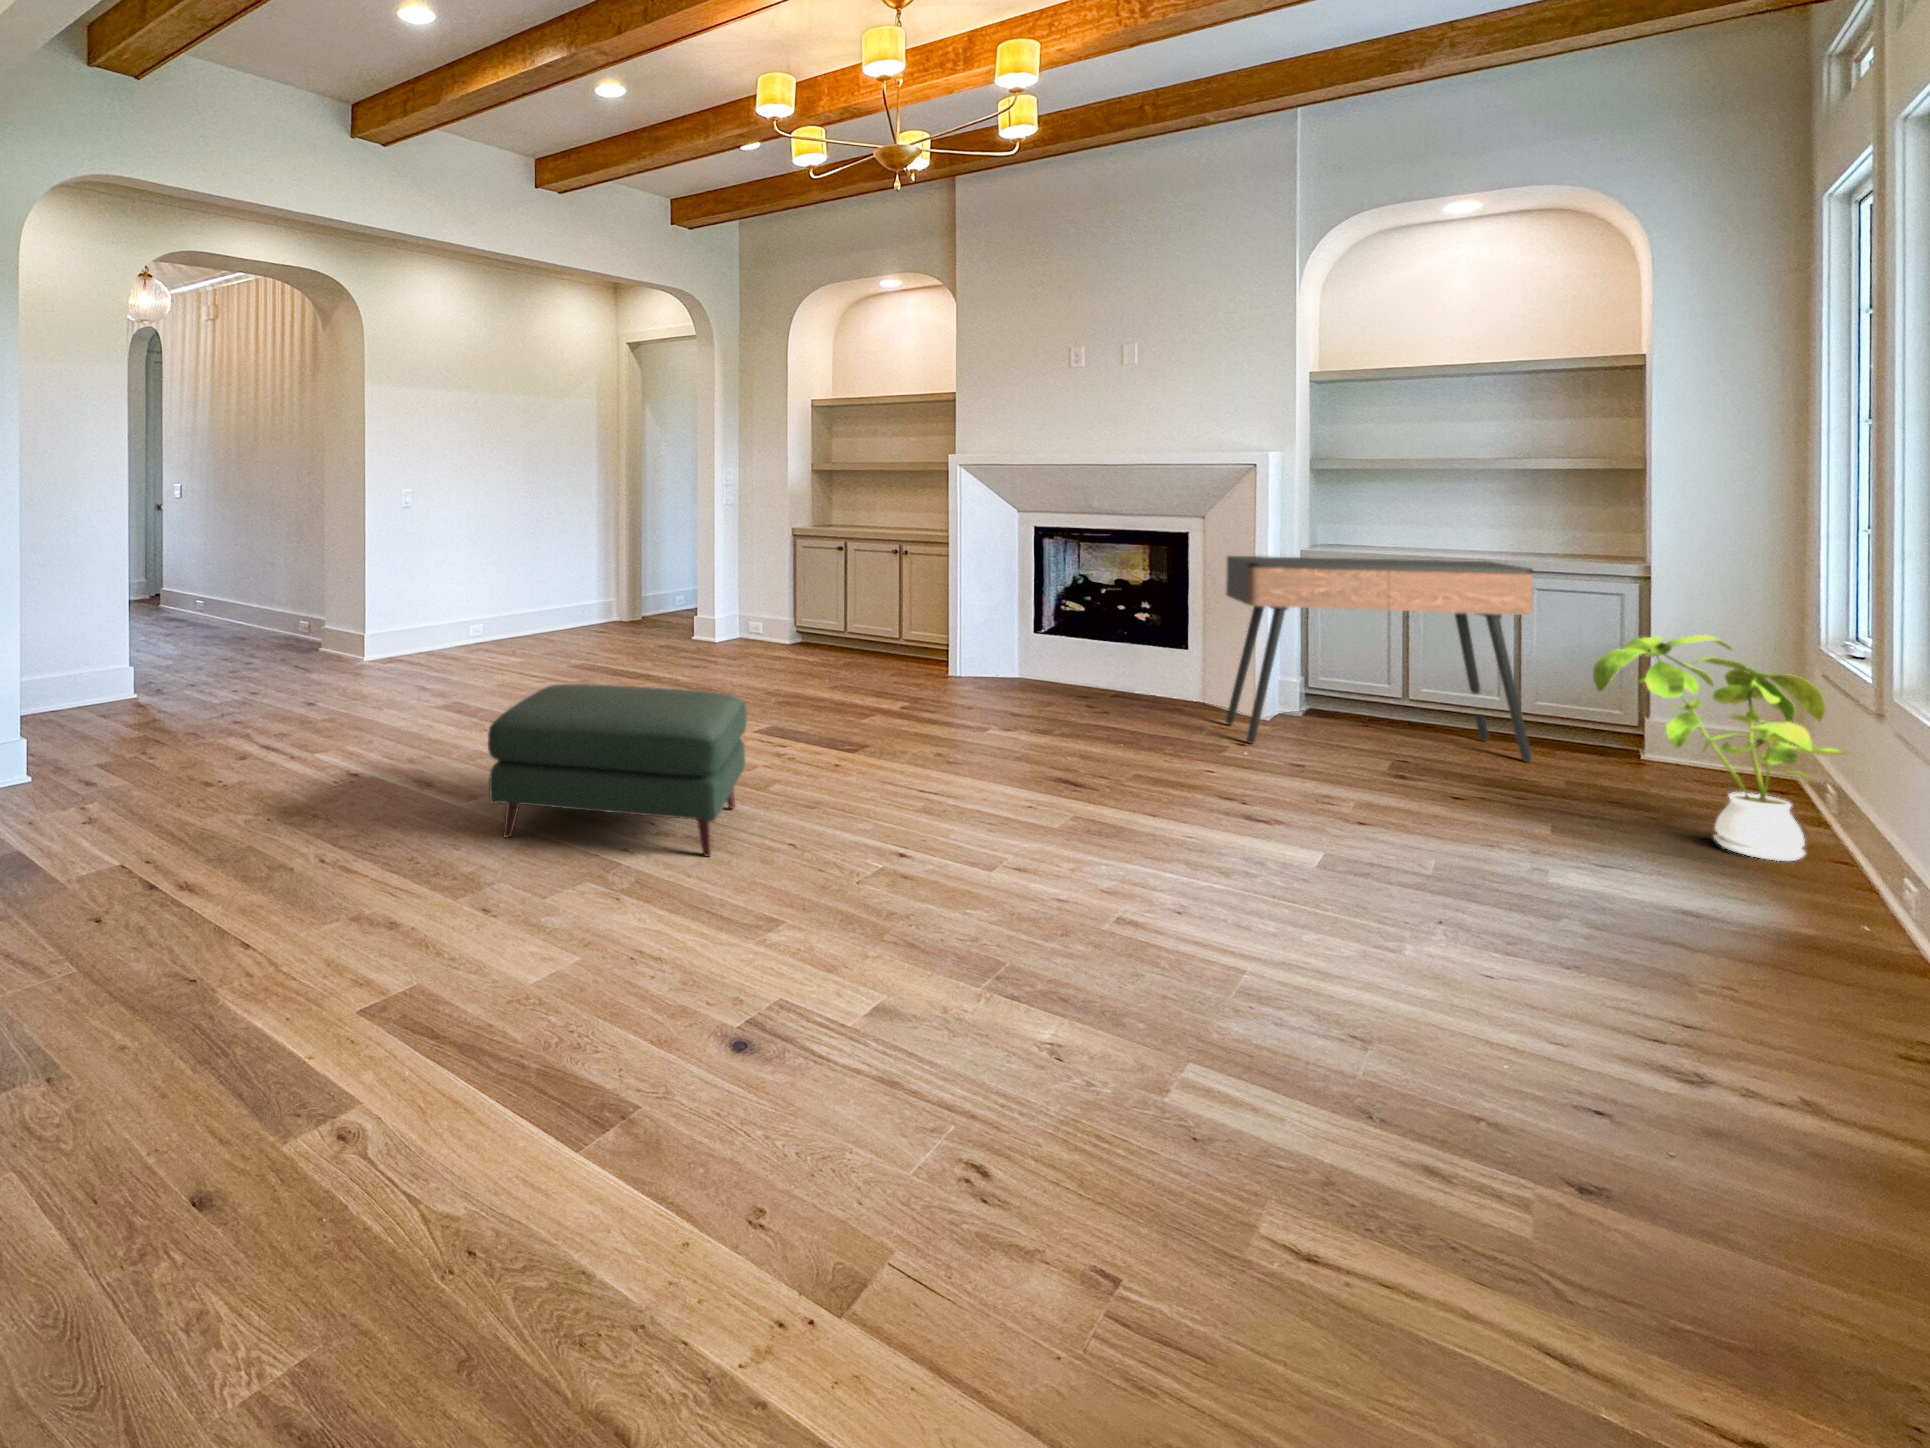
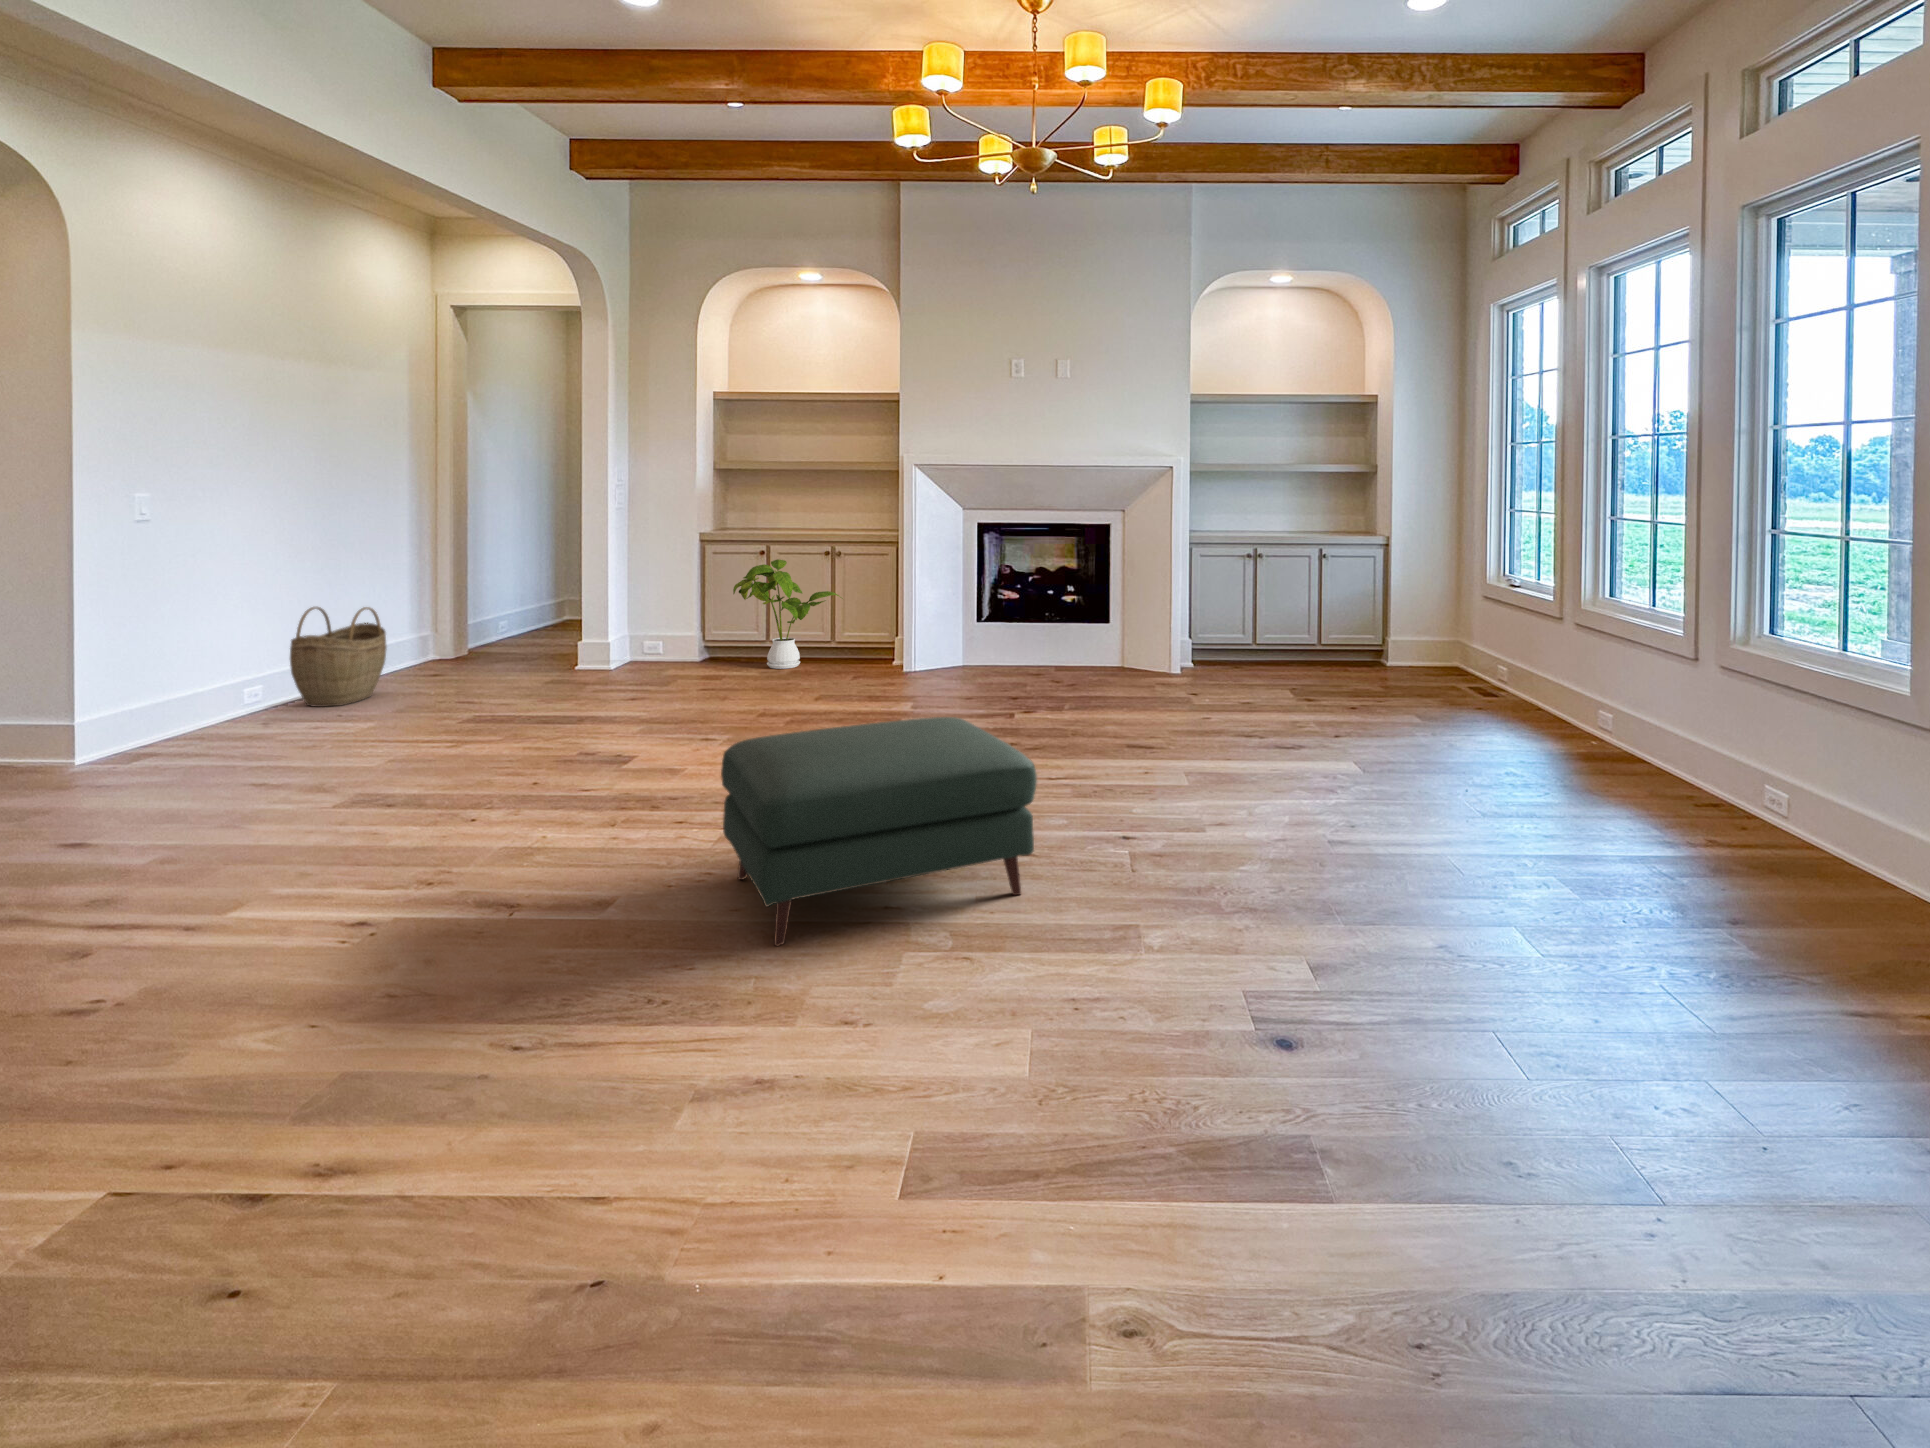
console table: present [1226,556,1533,762] -> none [1167,539,1351,694]
woven basket: none [499,571,559,643] -> present [290,607,387,707]
house plant: present [1593,635,1847,861] -> present [733,559,843,669]

